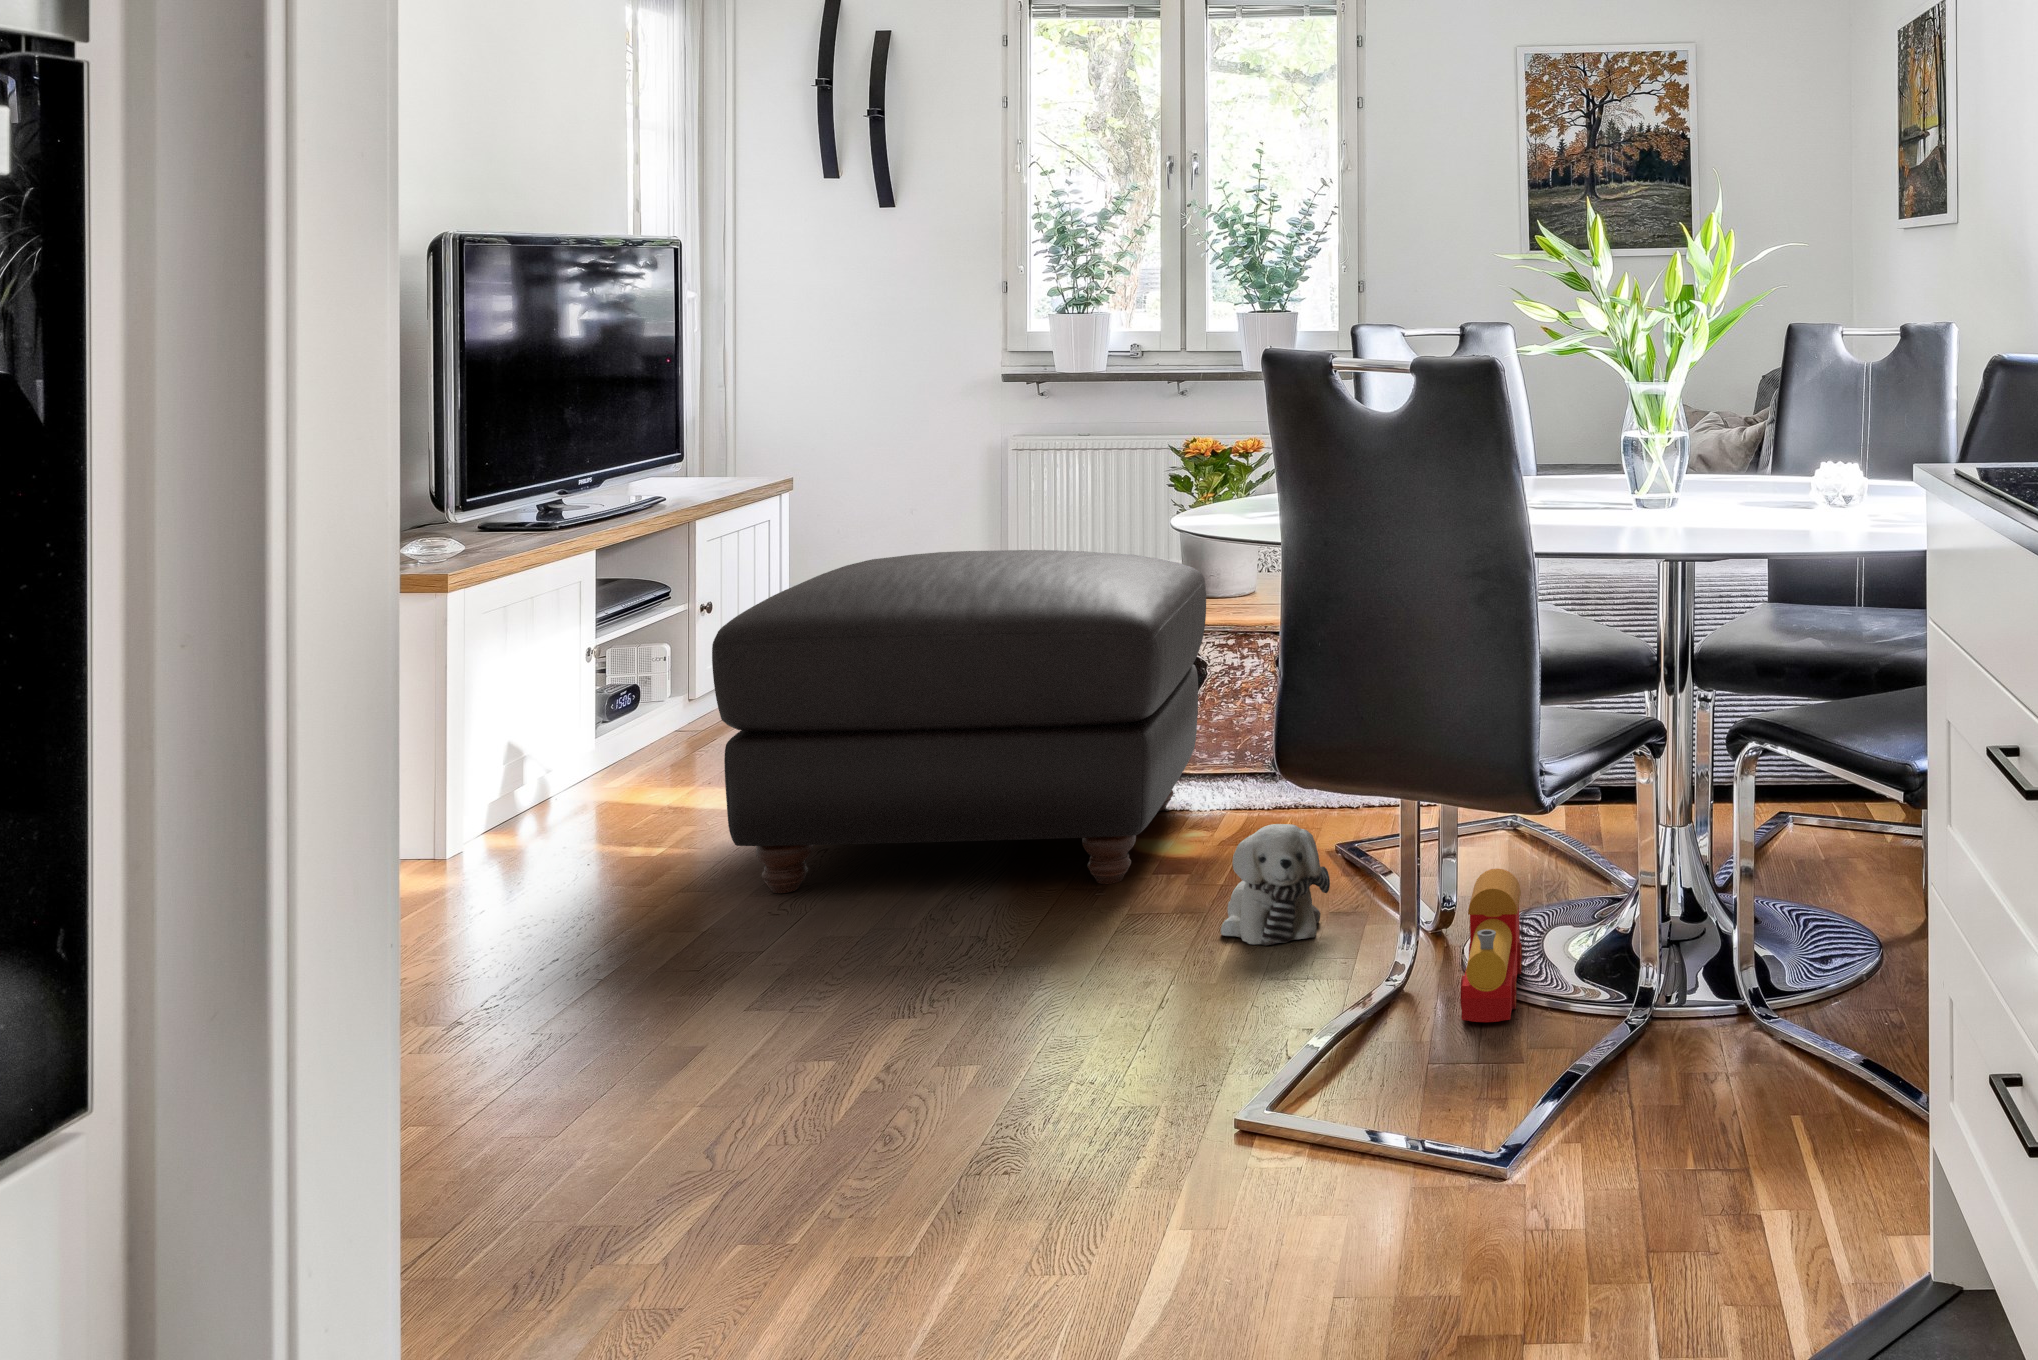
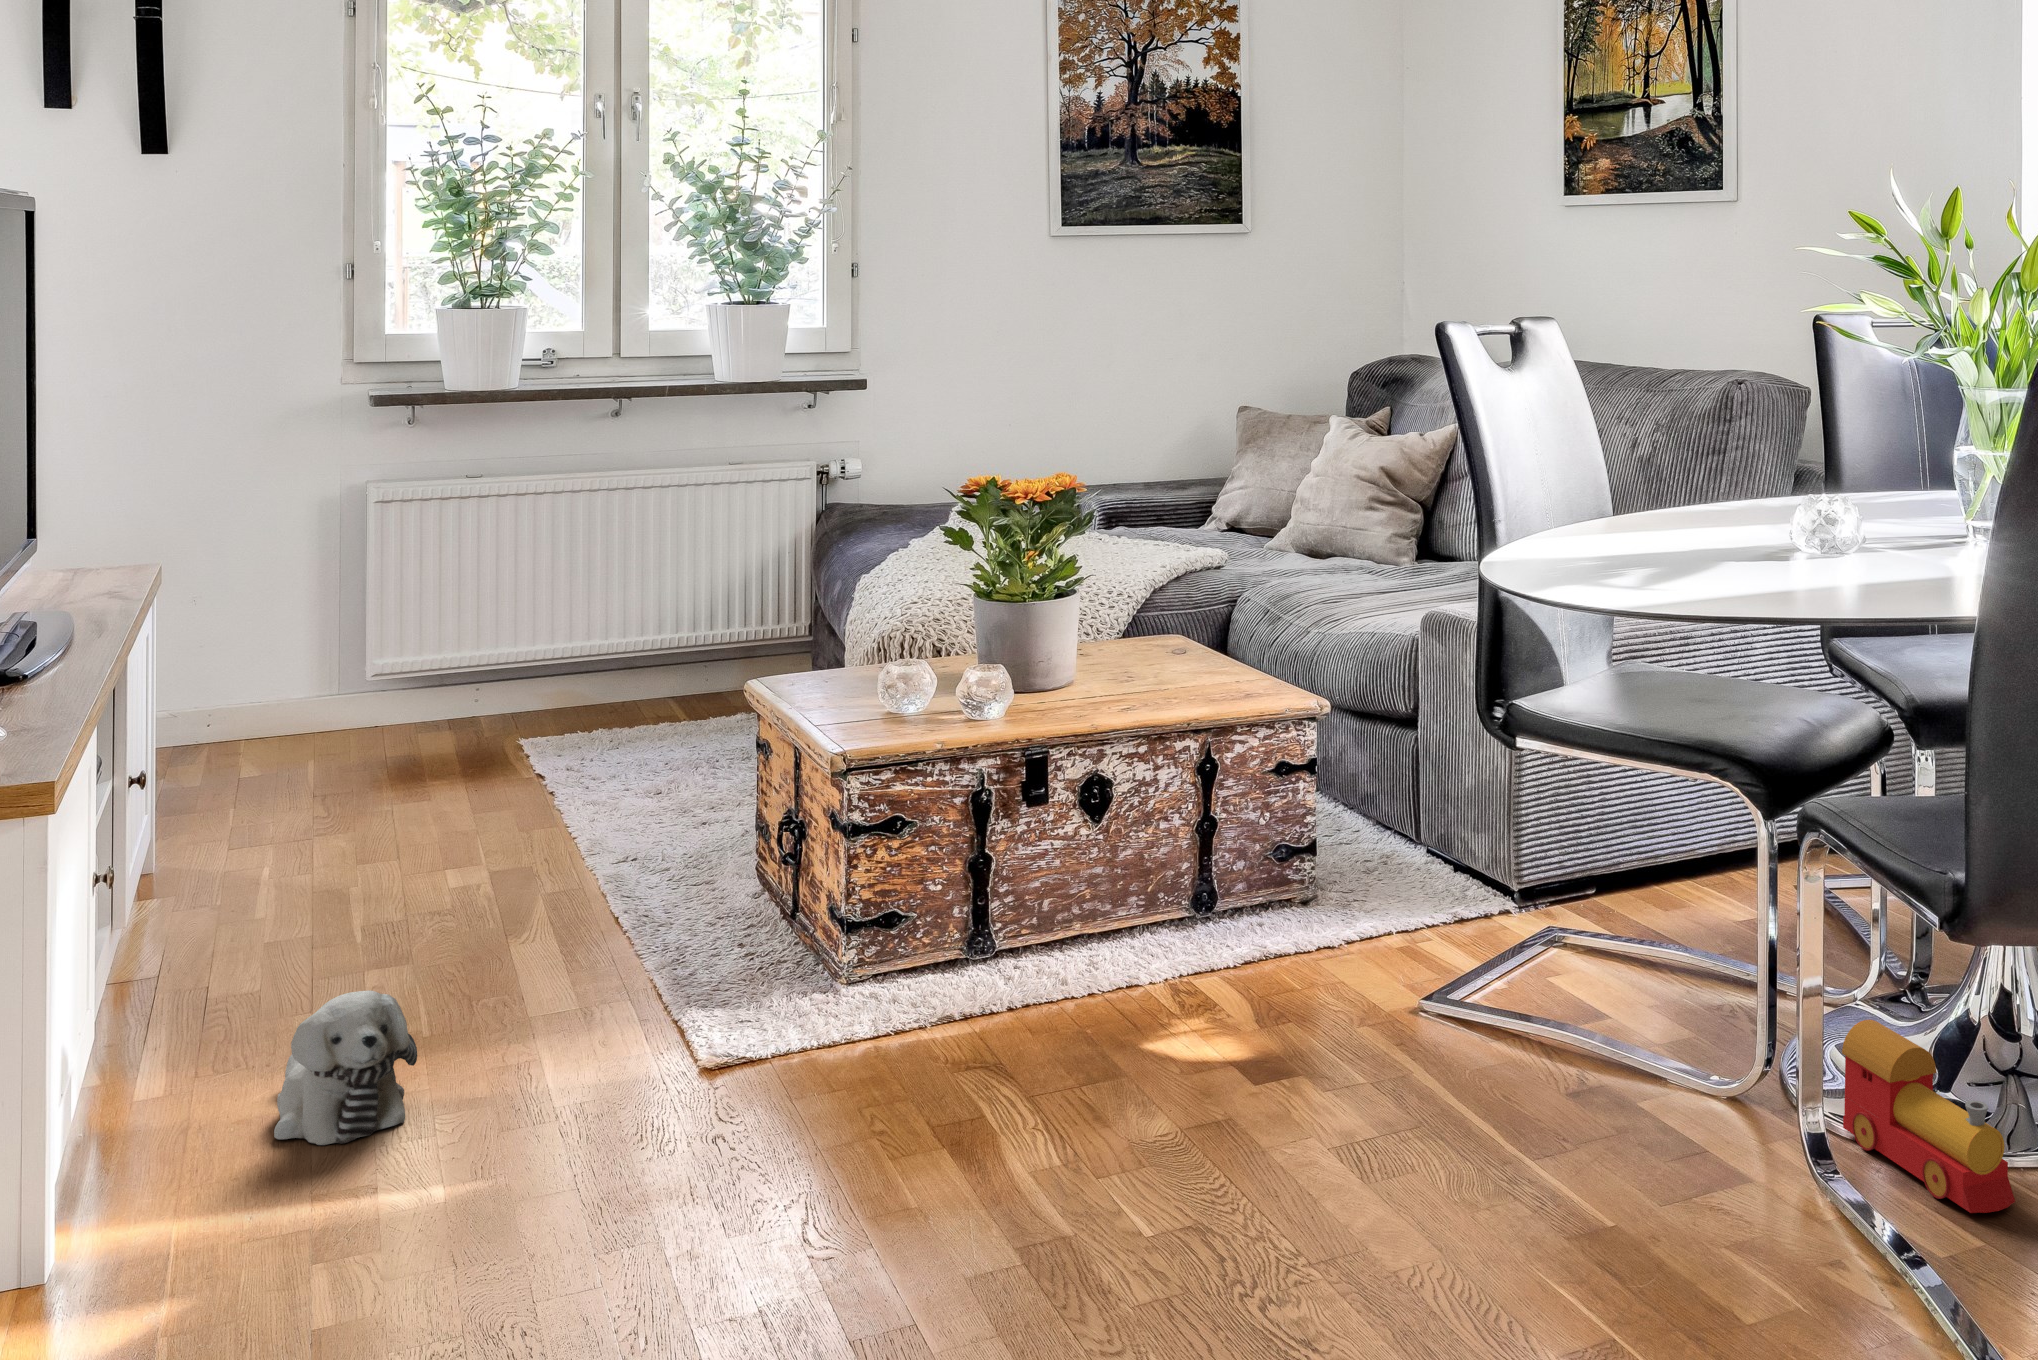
ottoman: present [712,550,1206,893] -> none [663,662,1318,1198]
plush toy: present [1221,824,1330,945] -> present [274,990,417,1145]

